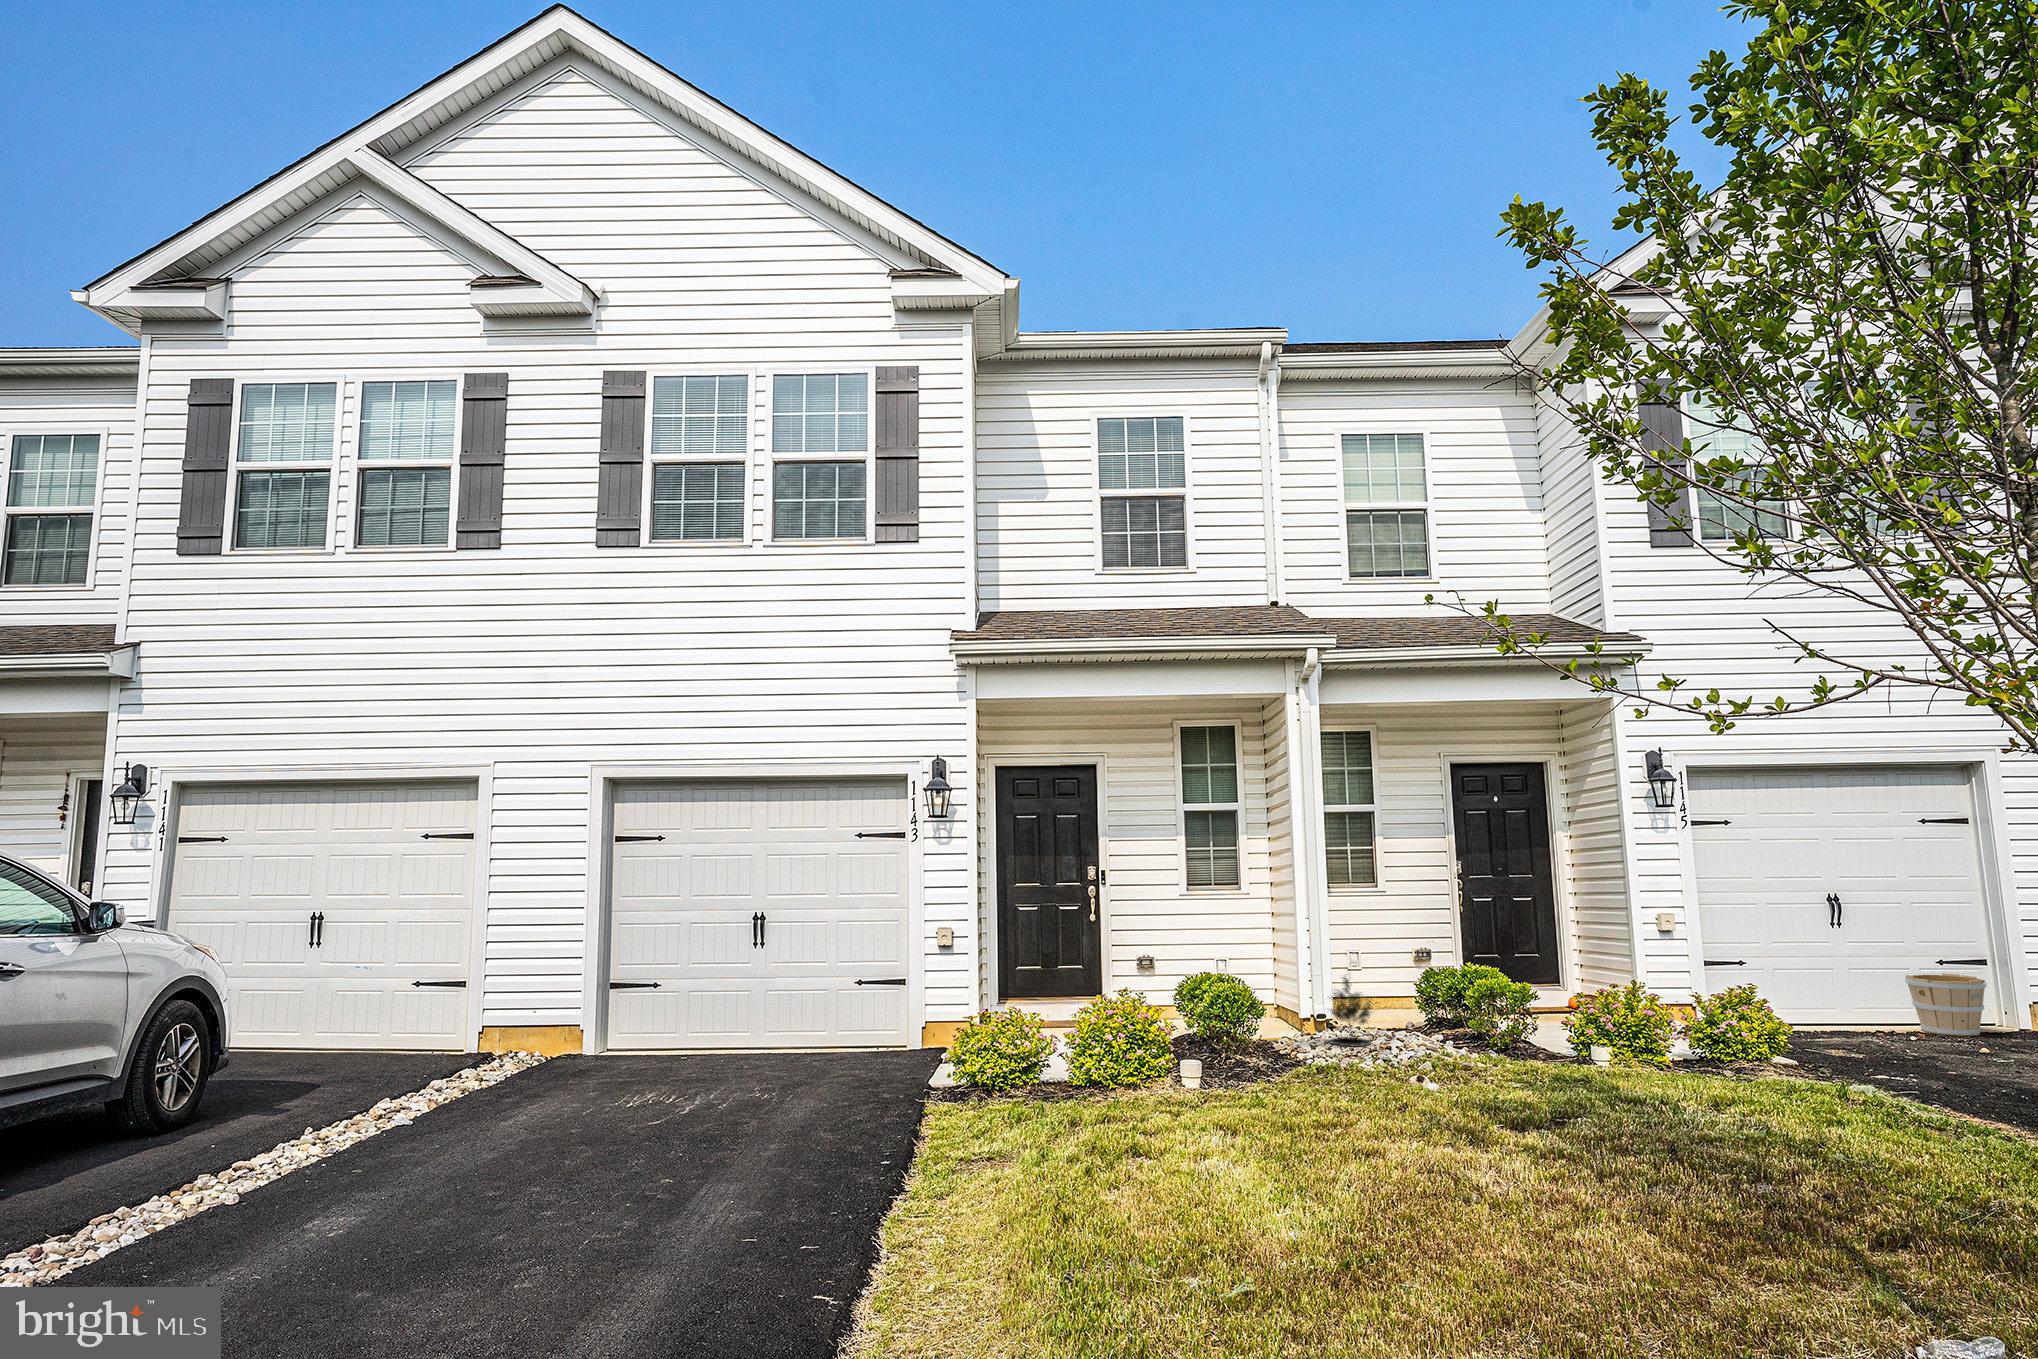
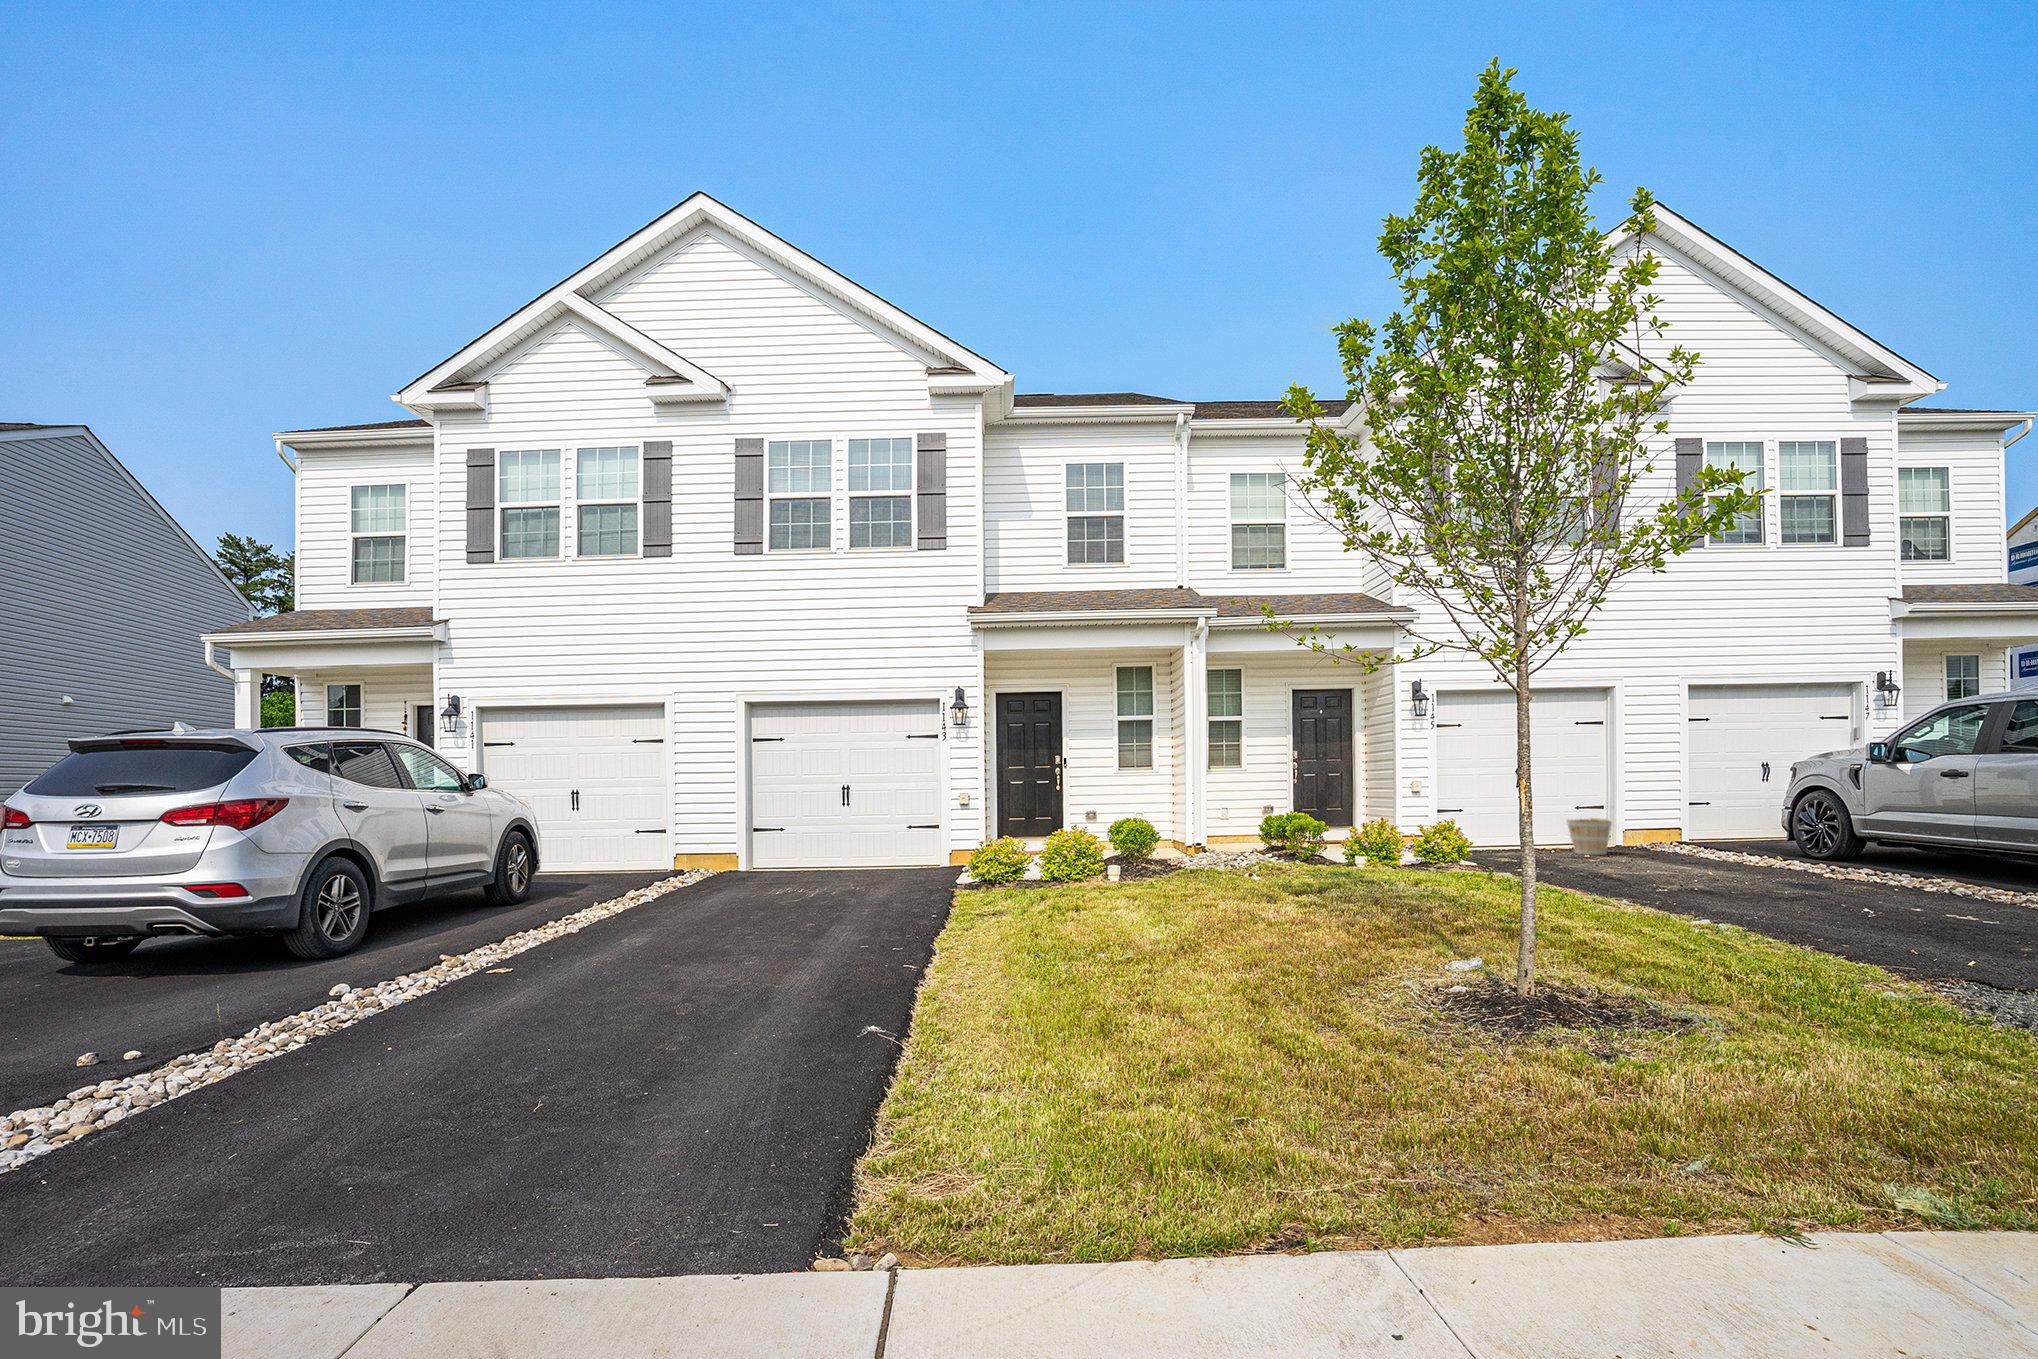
potted tree: present [1330,977,1371,1046] -> none [1202,817,1233,864]

